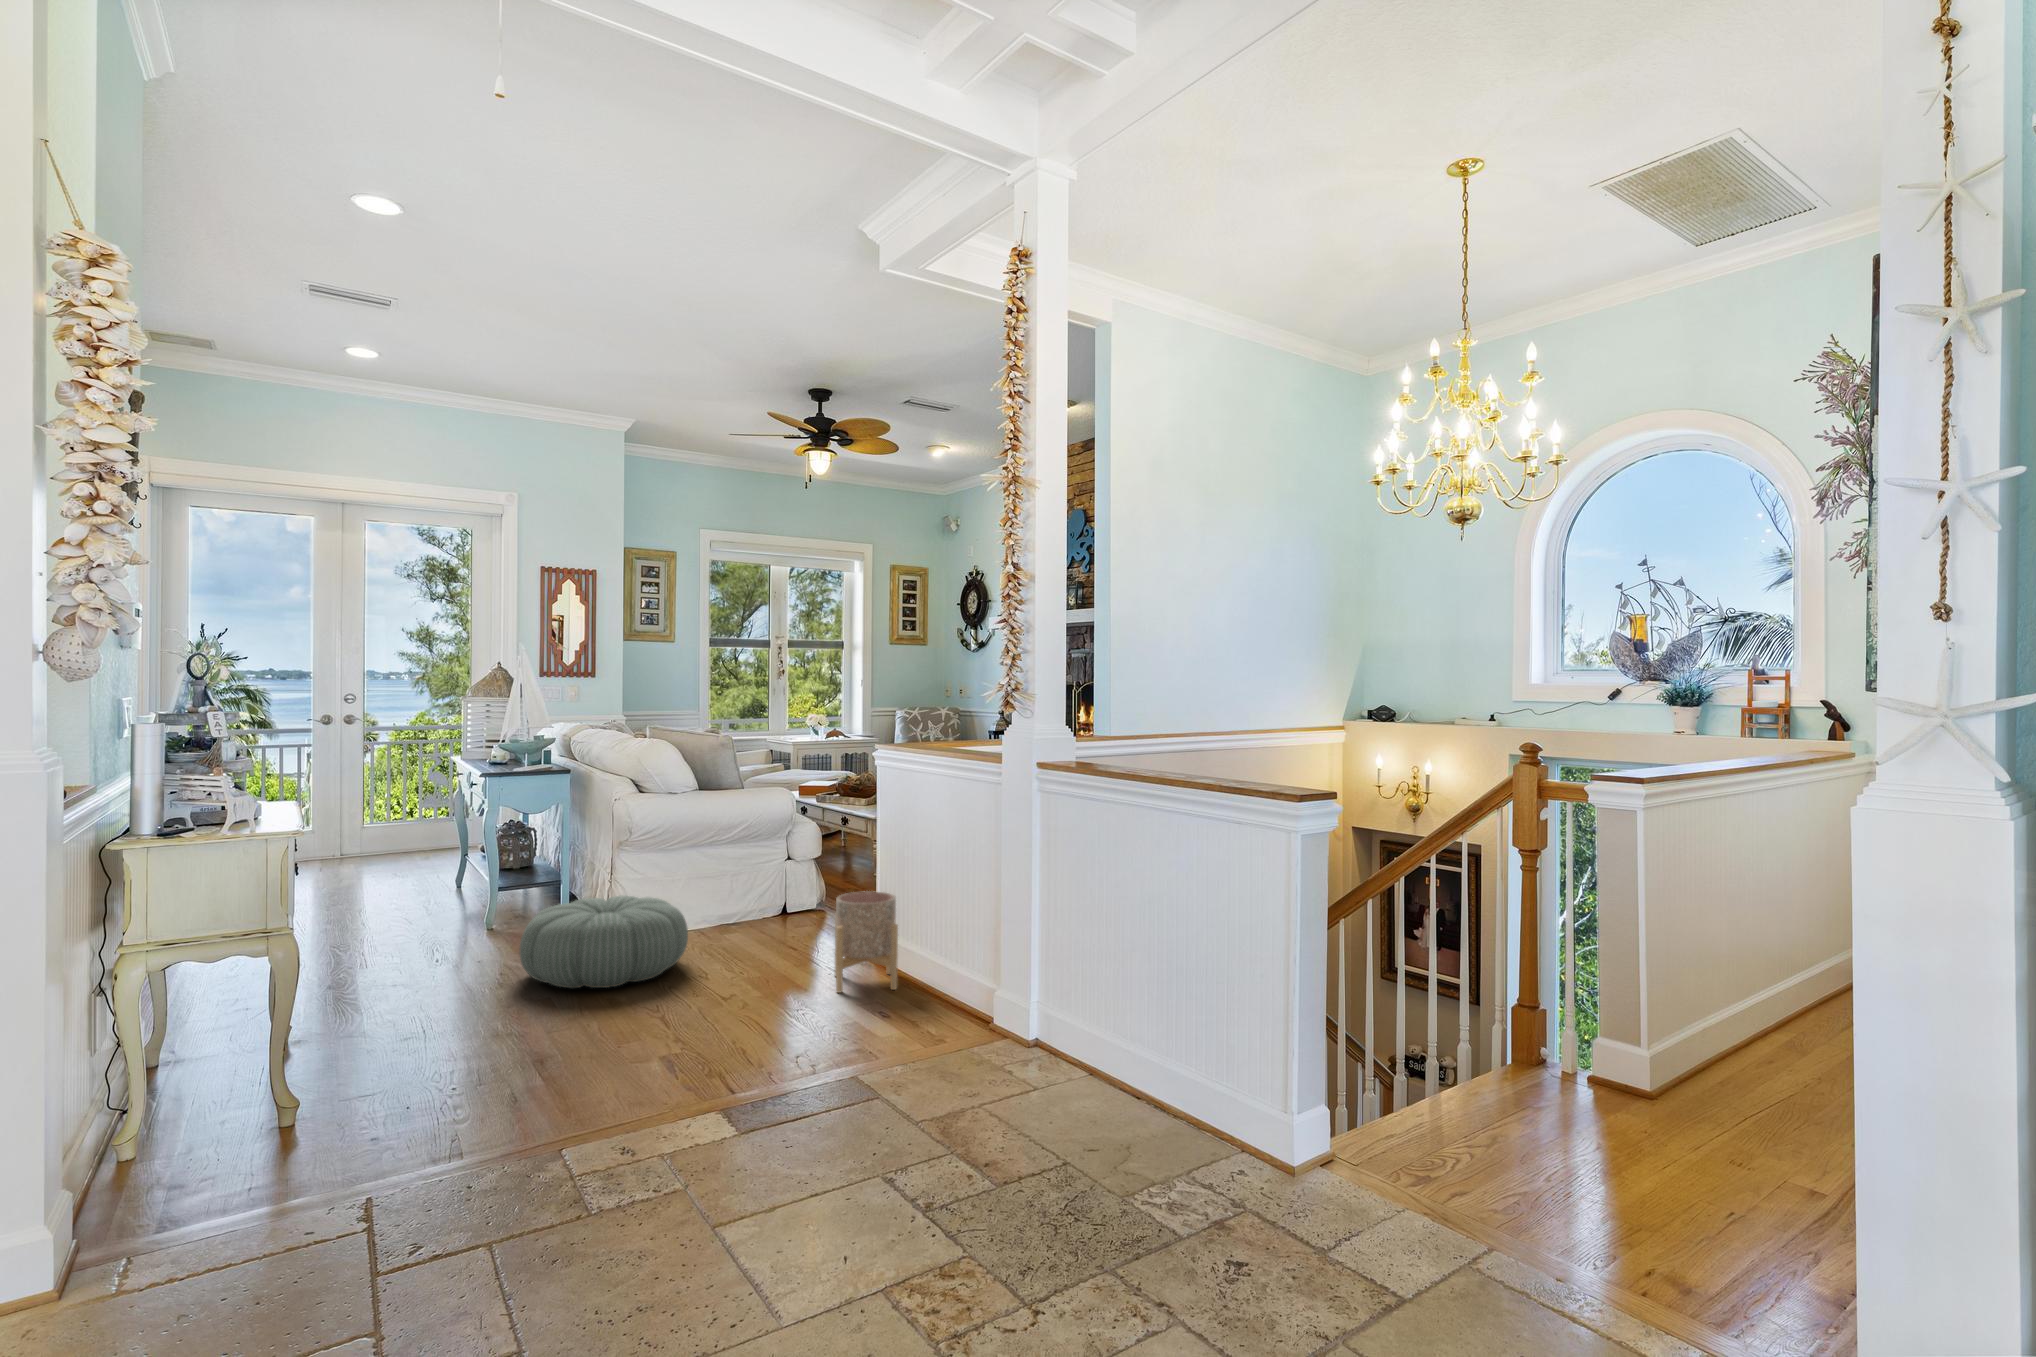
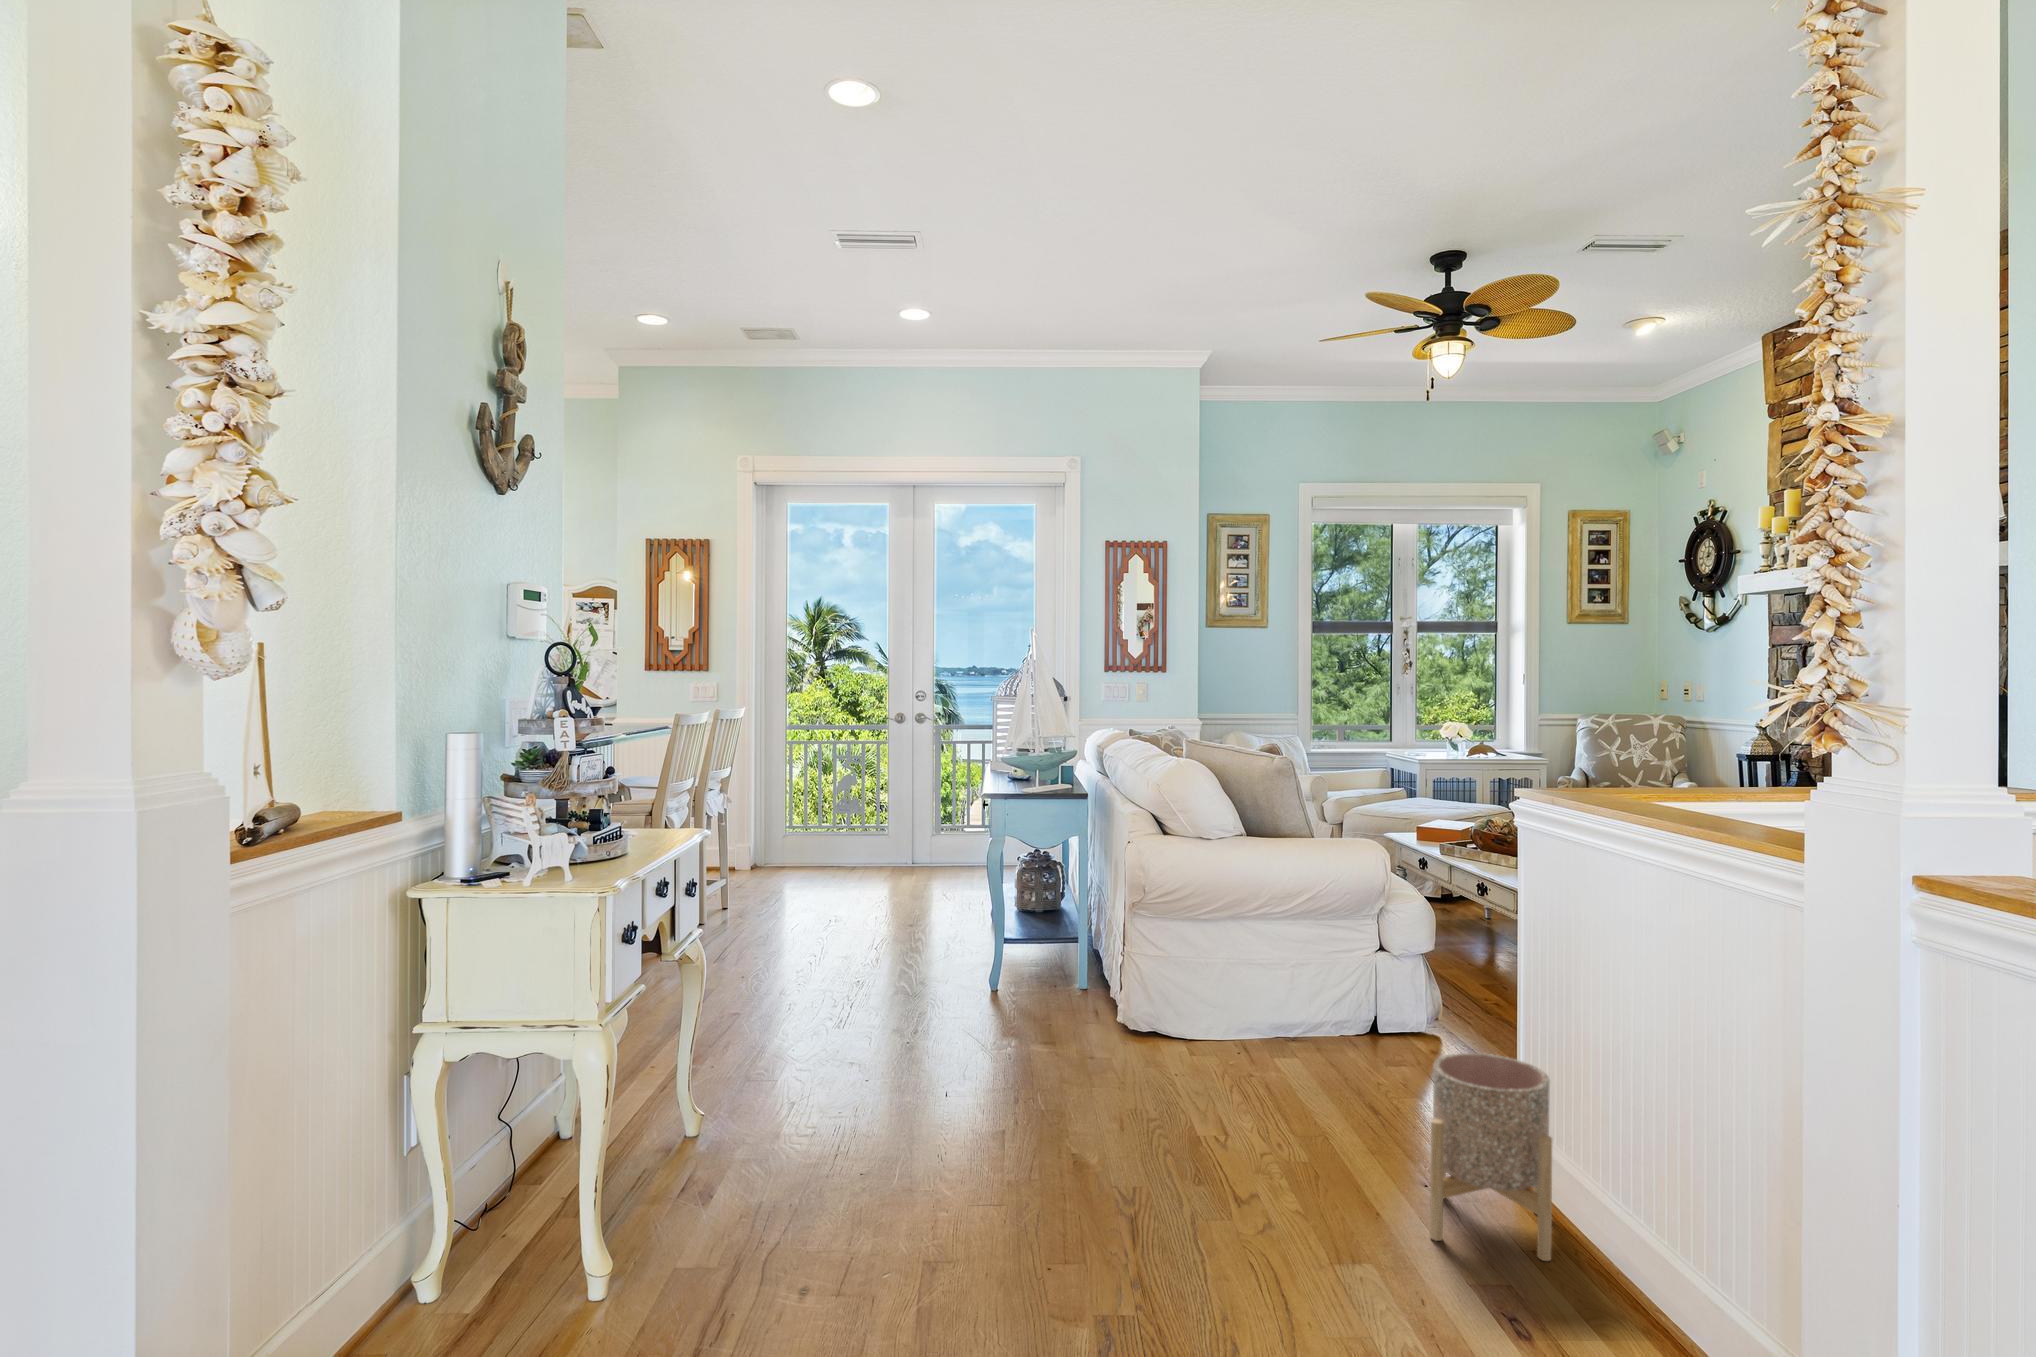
pouf: present [520,896,688,988] -> none [974,985,1204,1136]

